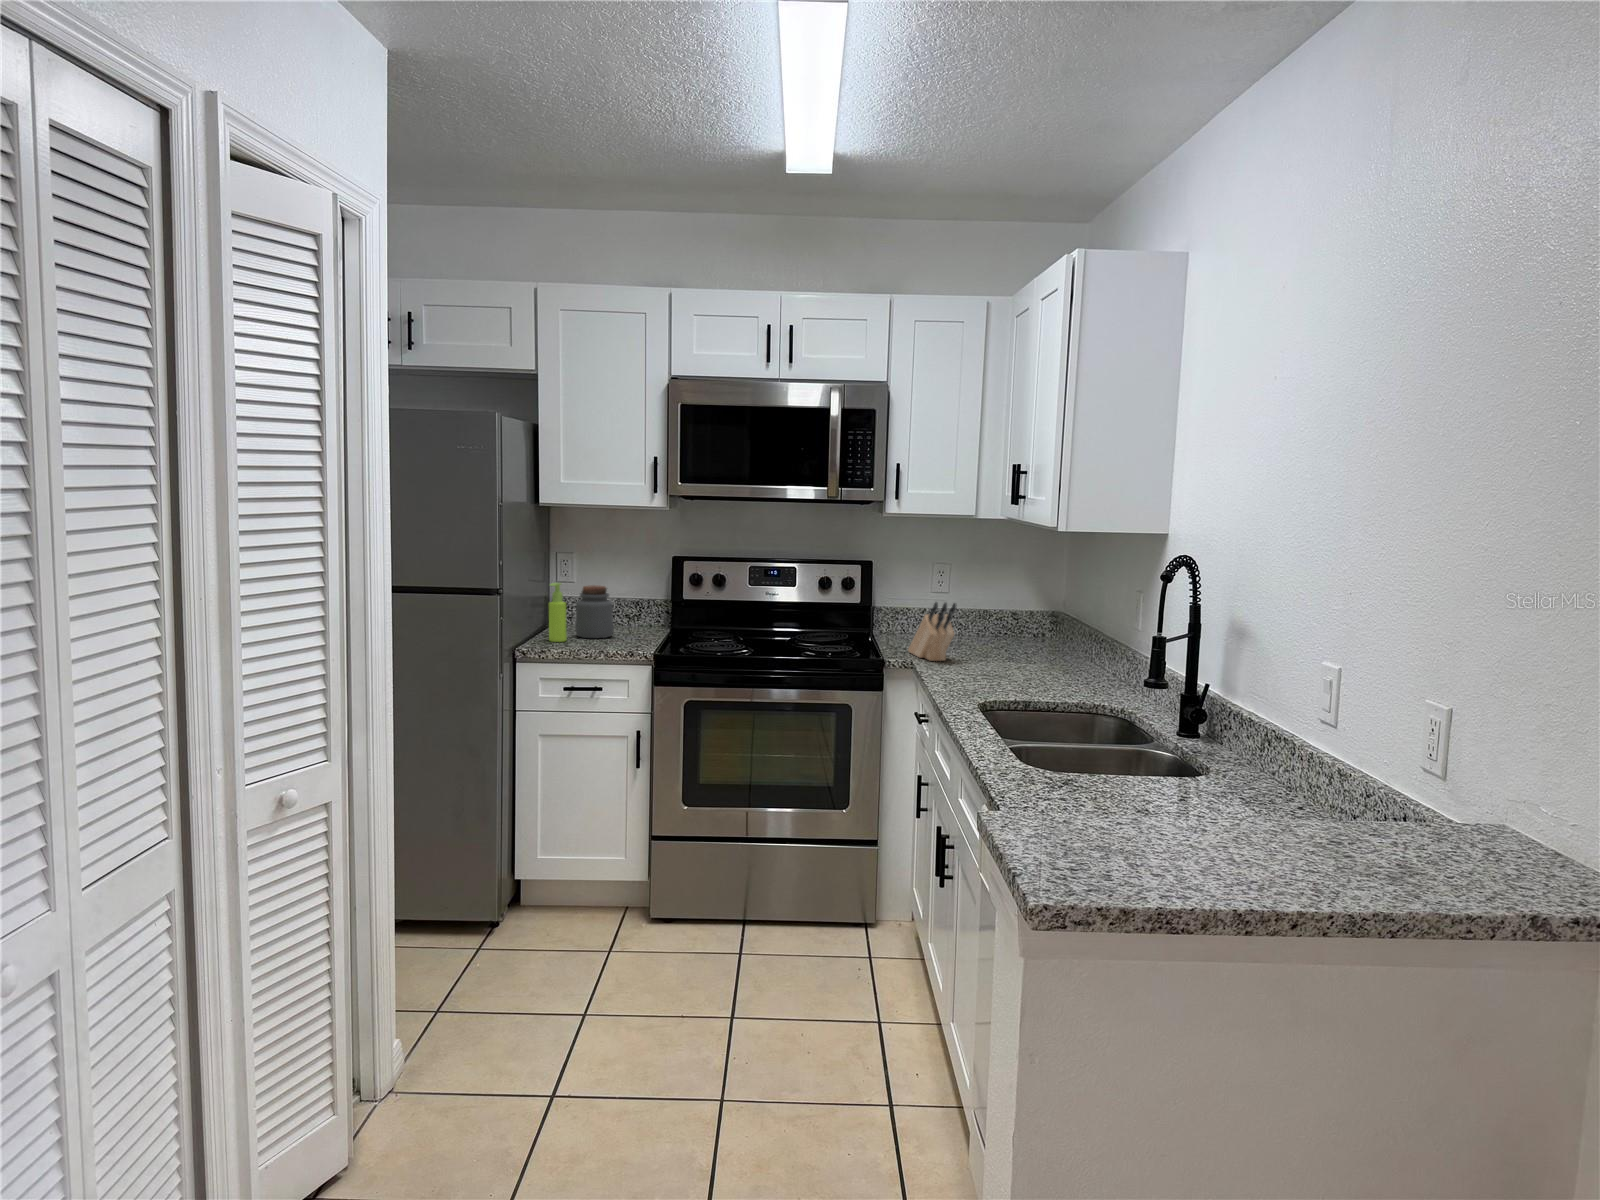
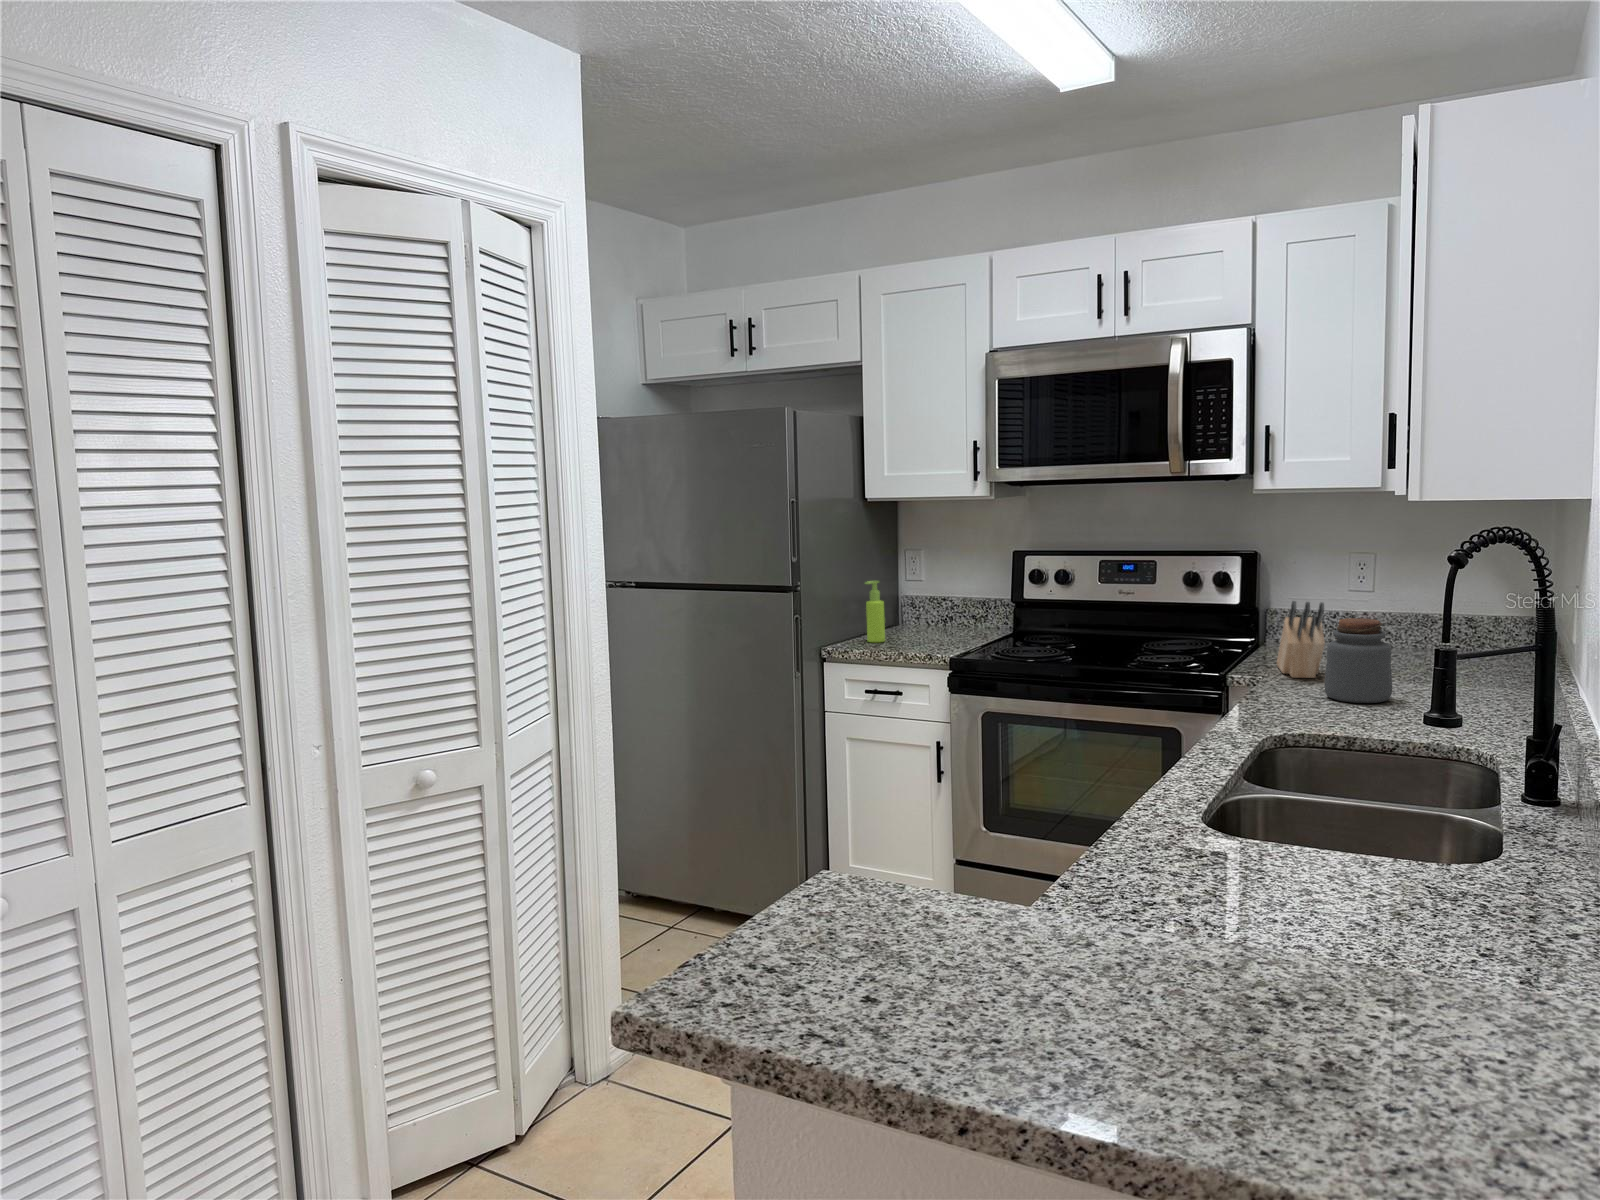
jar: present [575,585,614,638] -> present [1324,618,1392,703]

